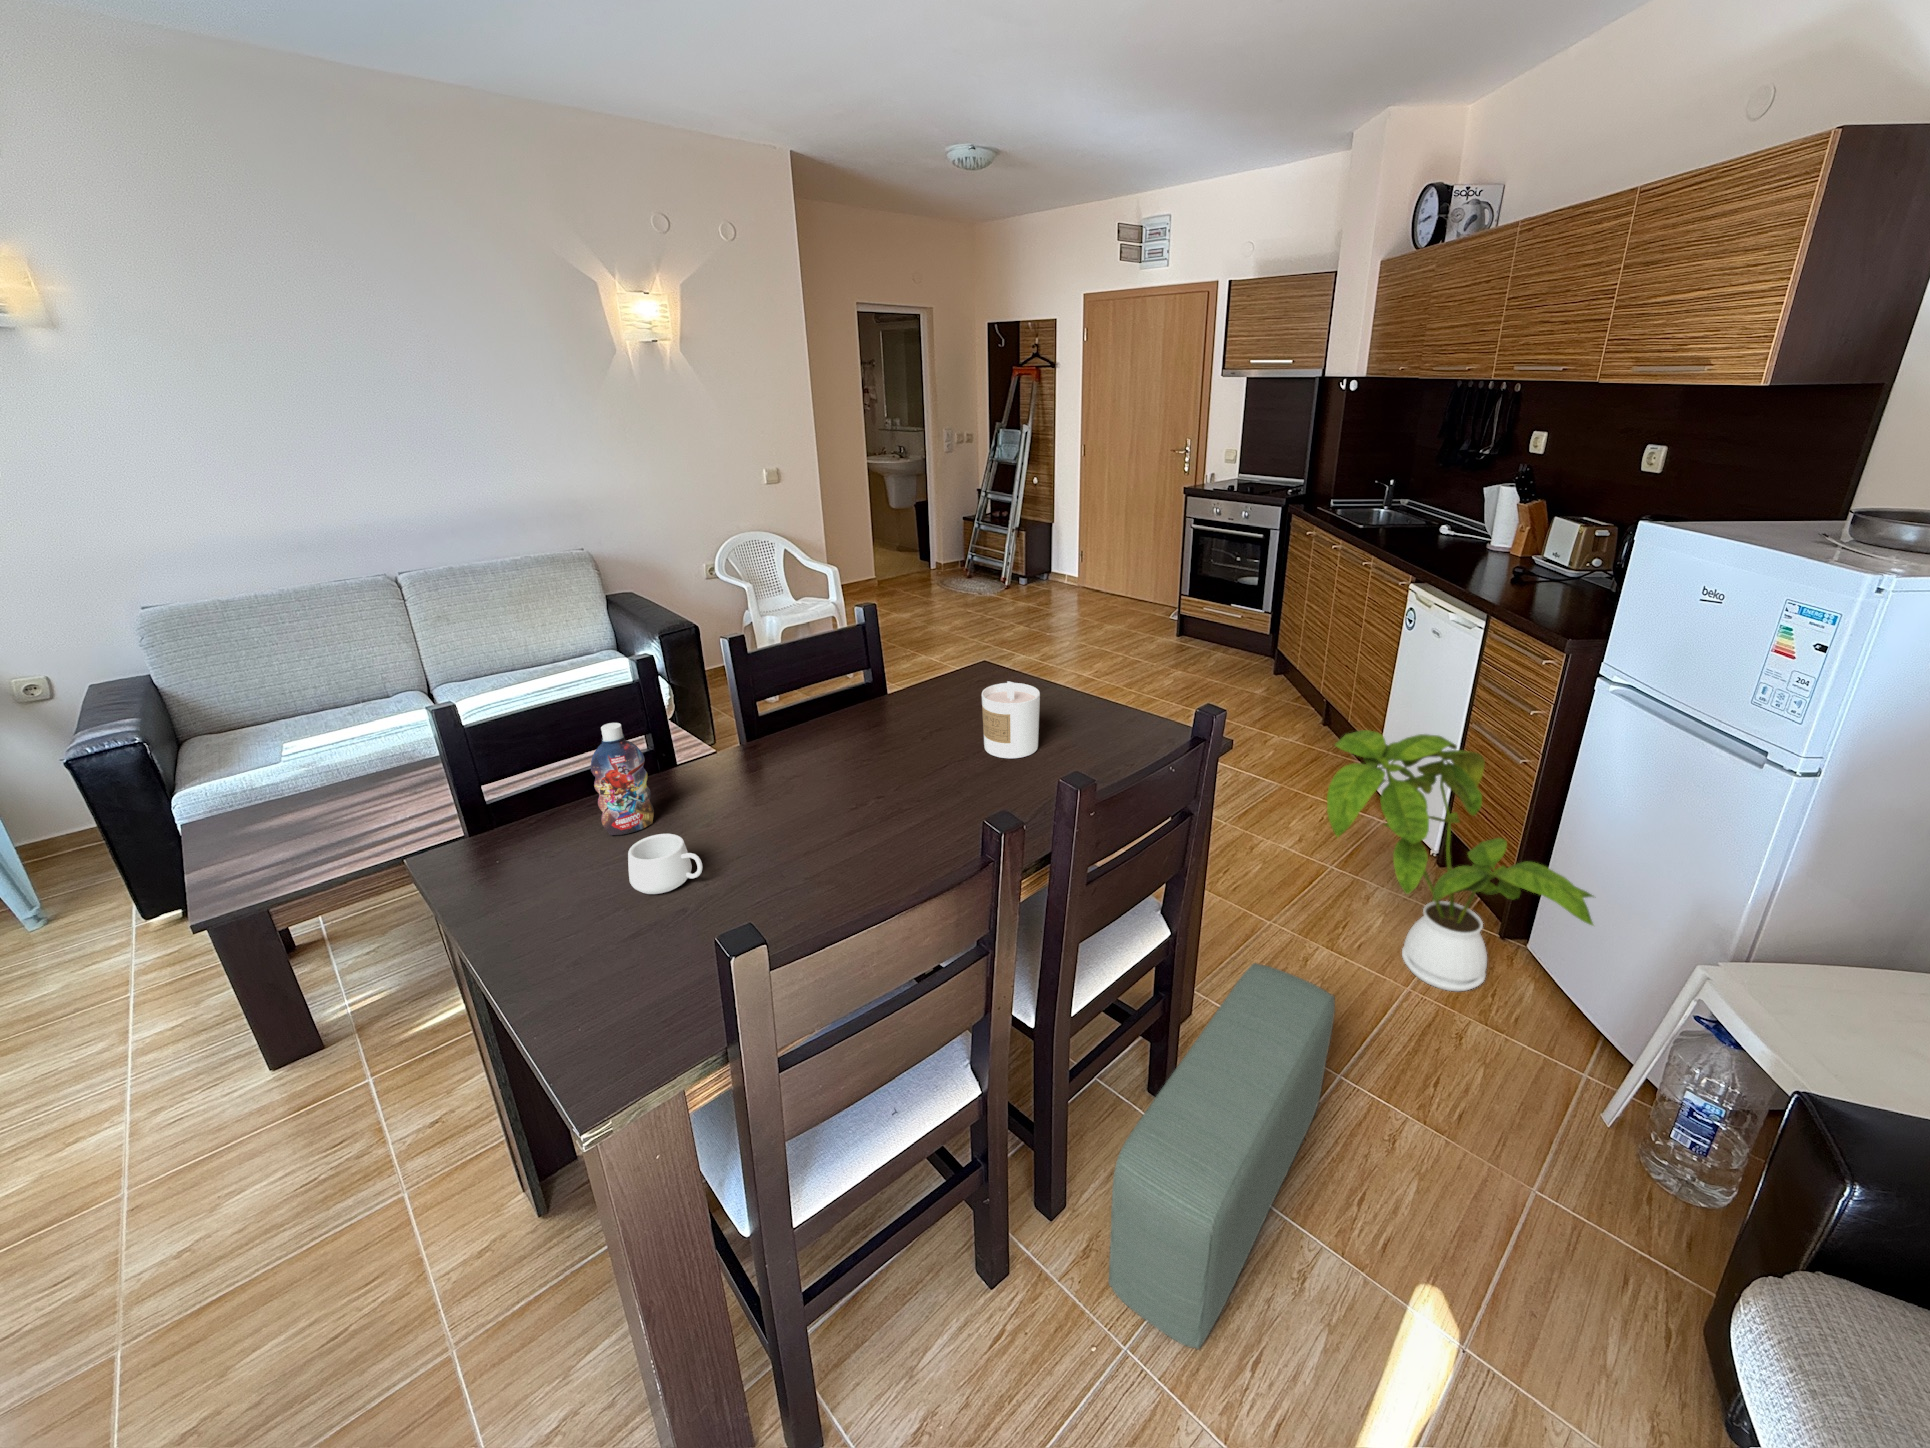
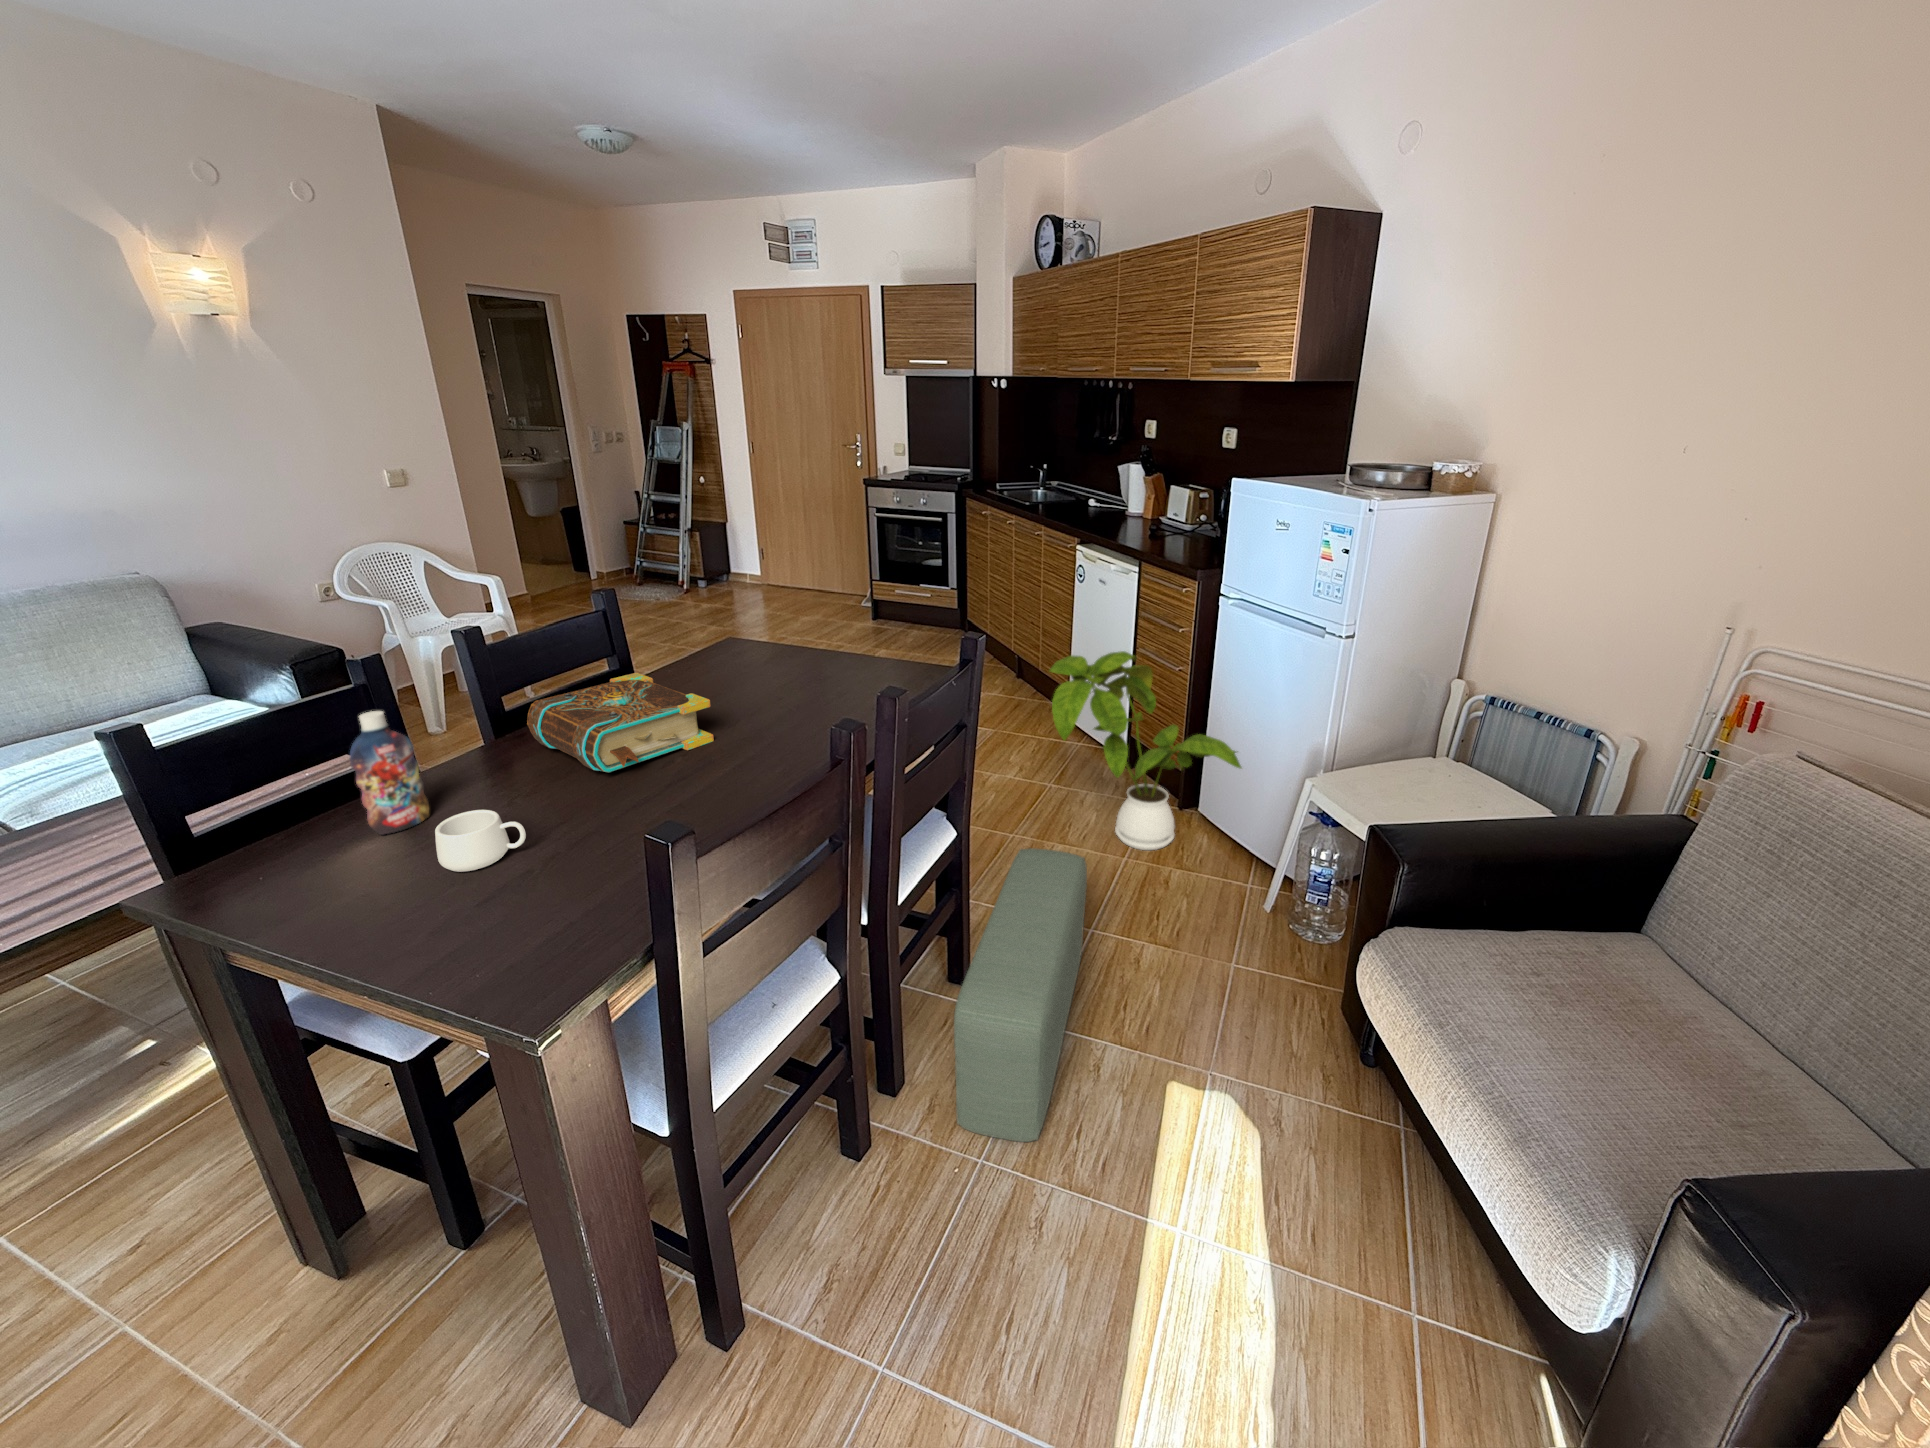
candle: present [982,681,1040,758] -> none [760,636,818,706]
book: none [757,701,915,808] -> present [527,673,714,773]

